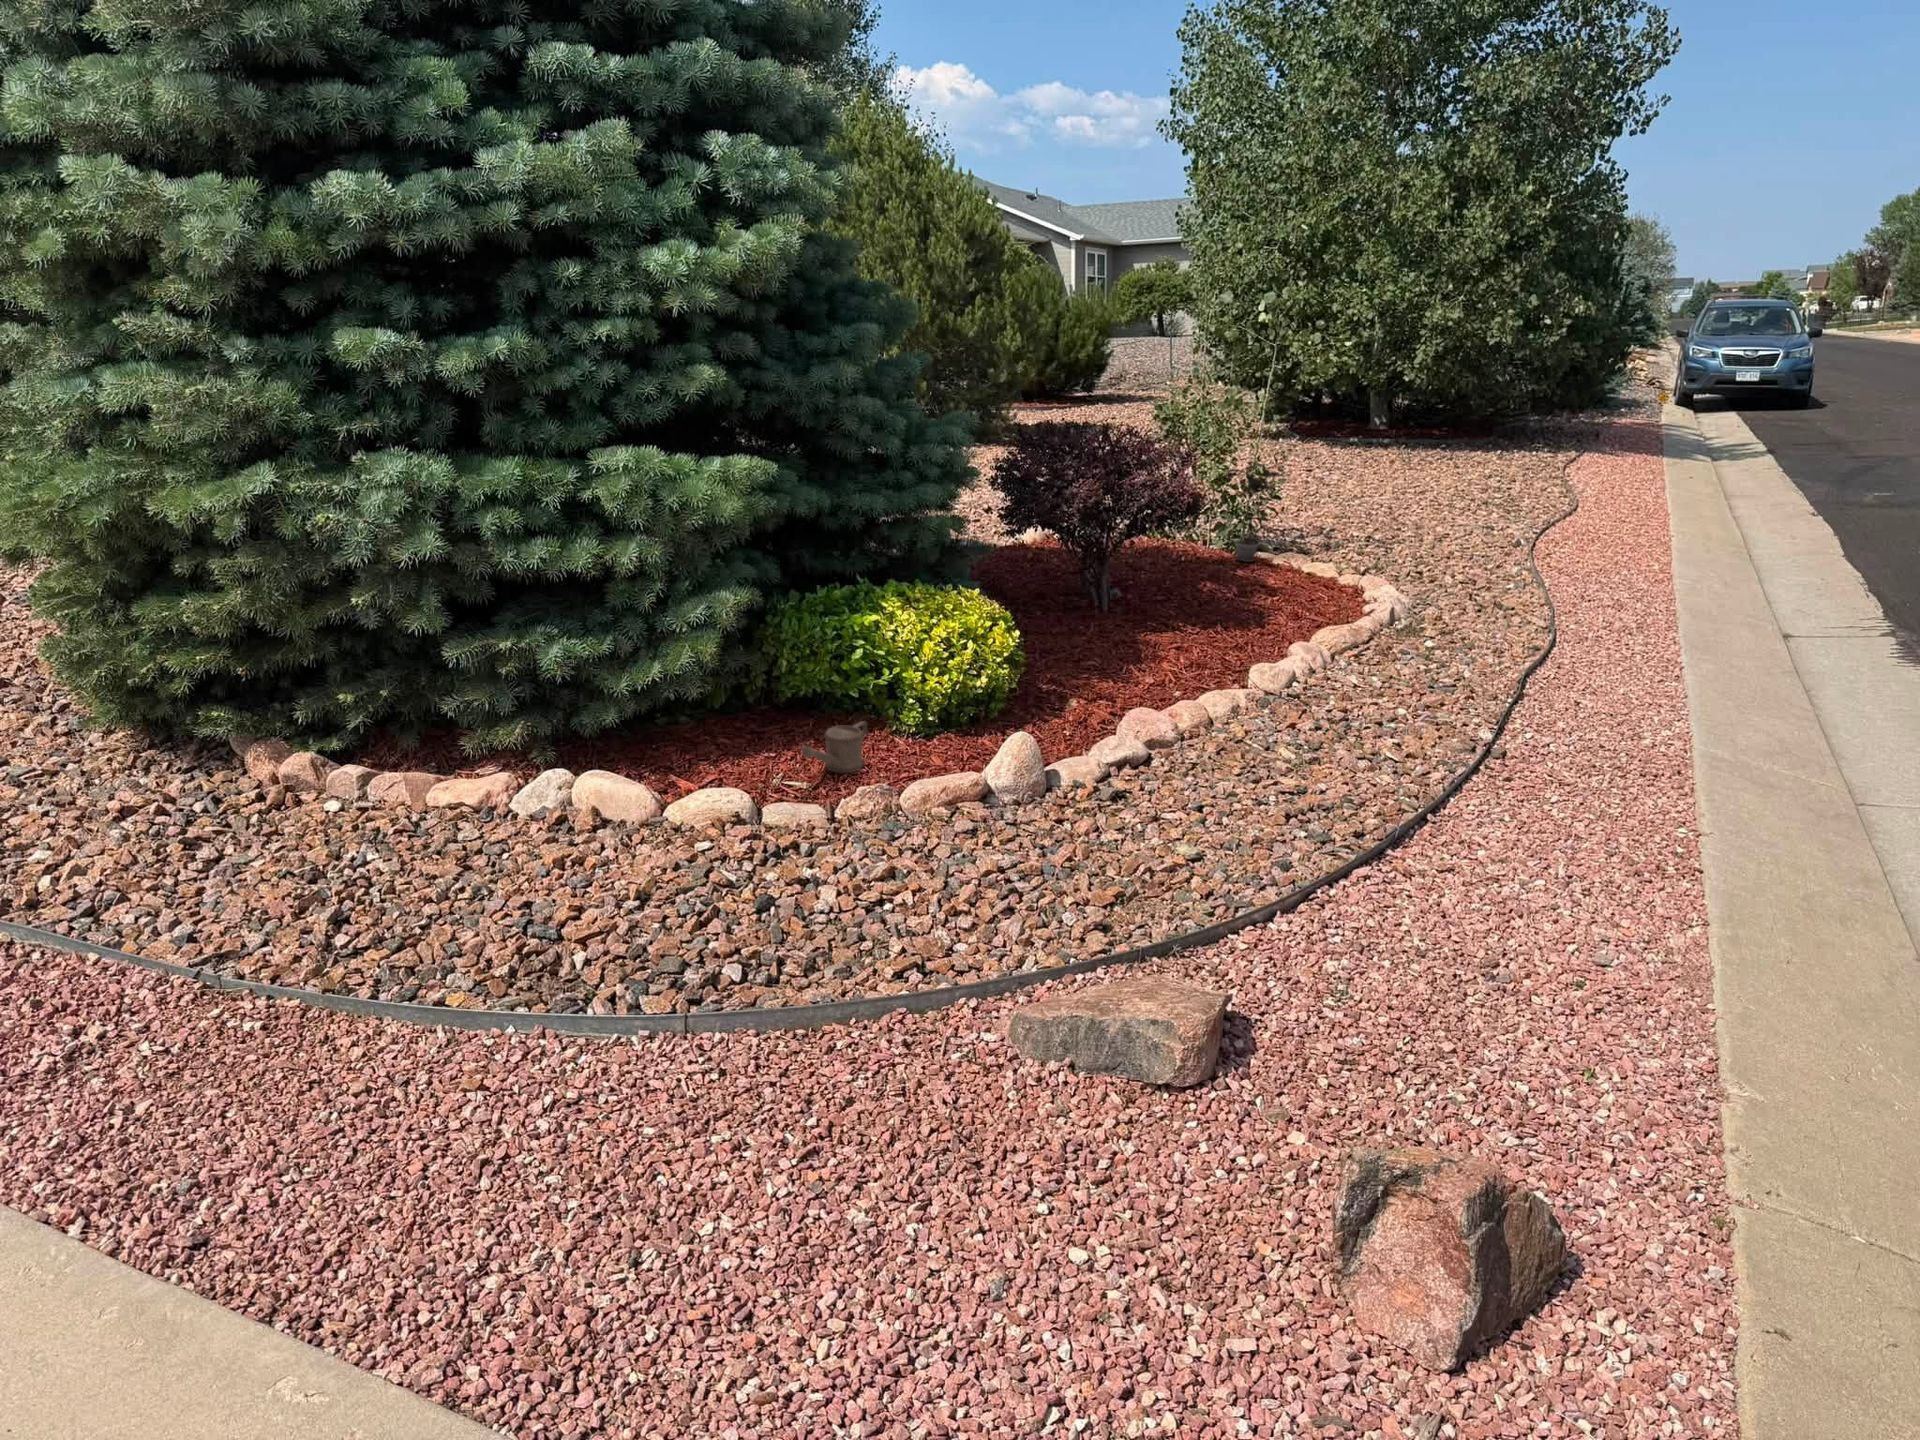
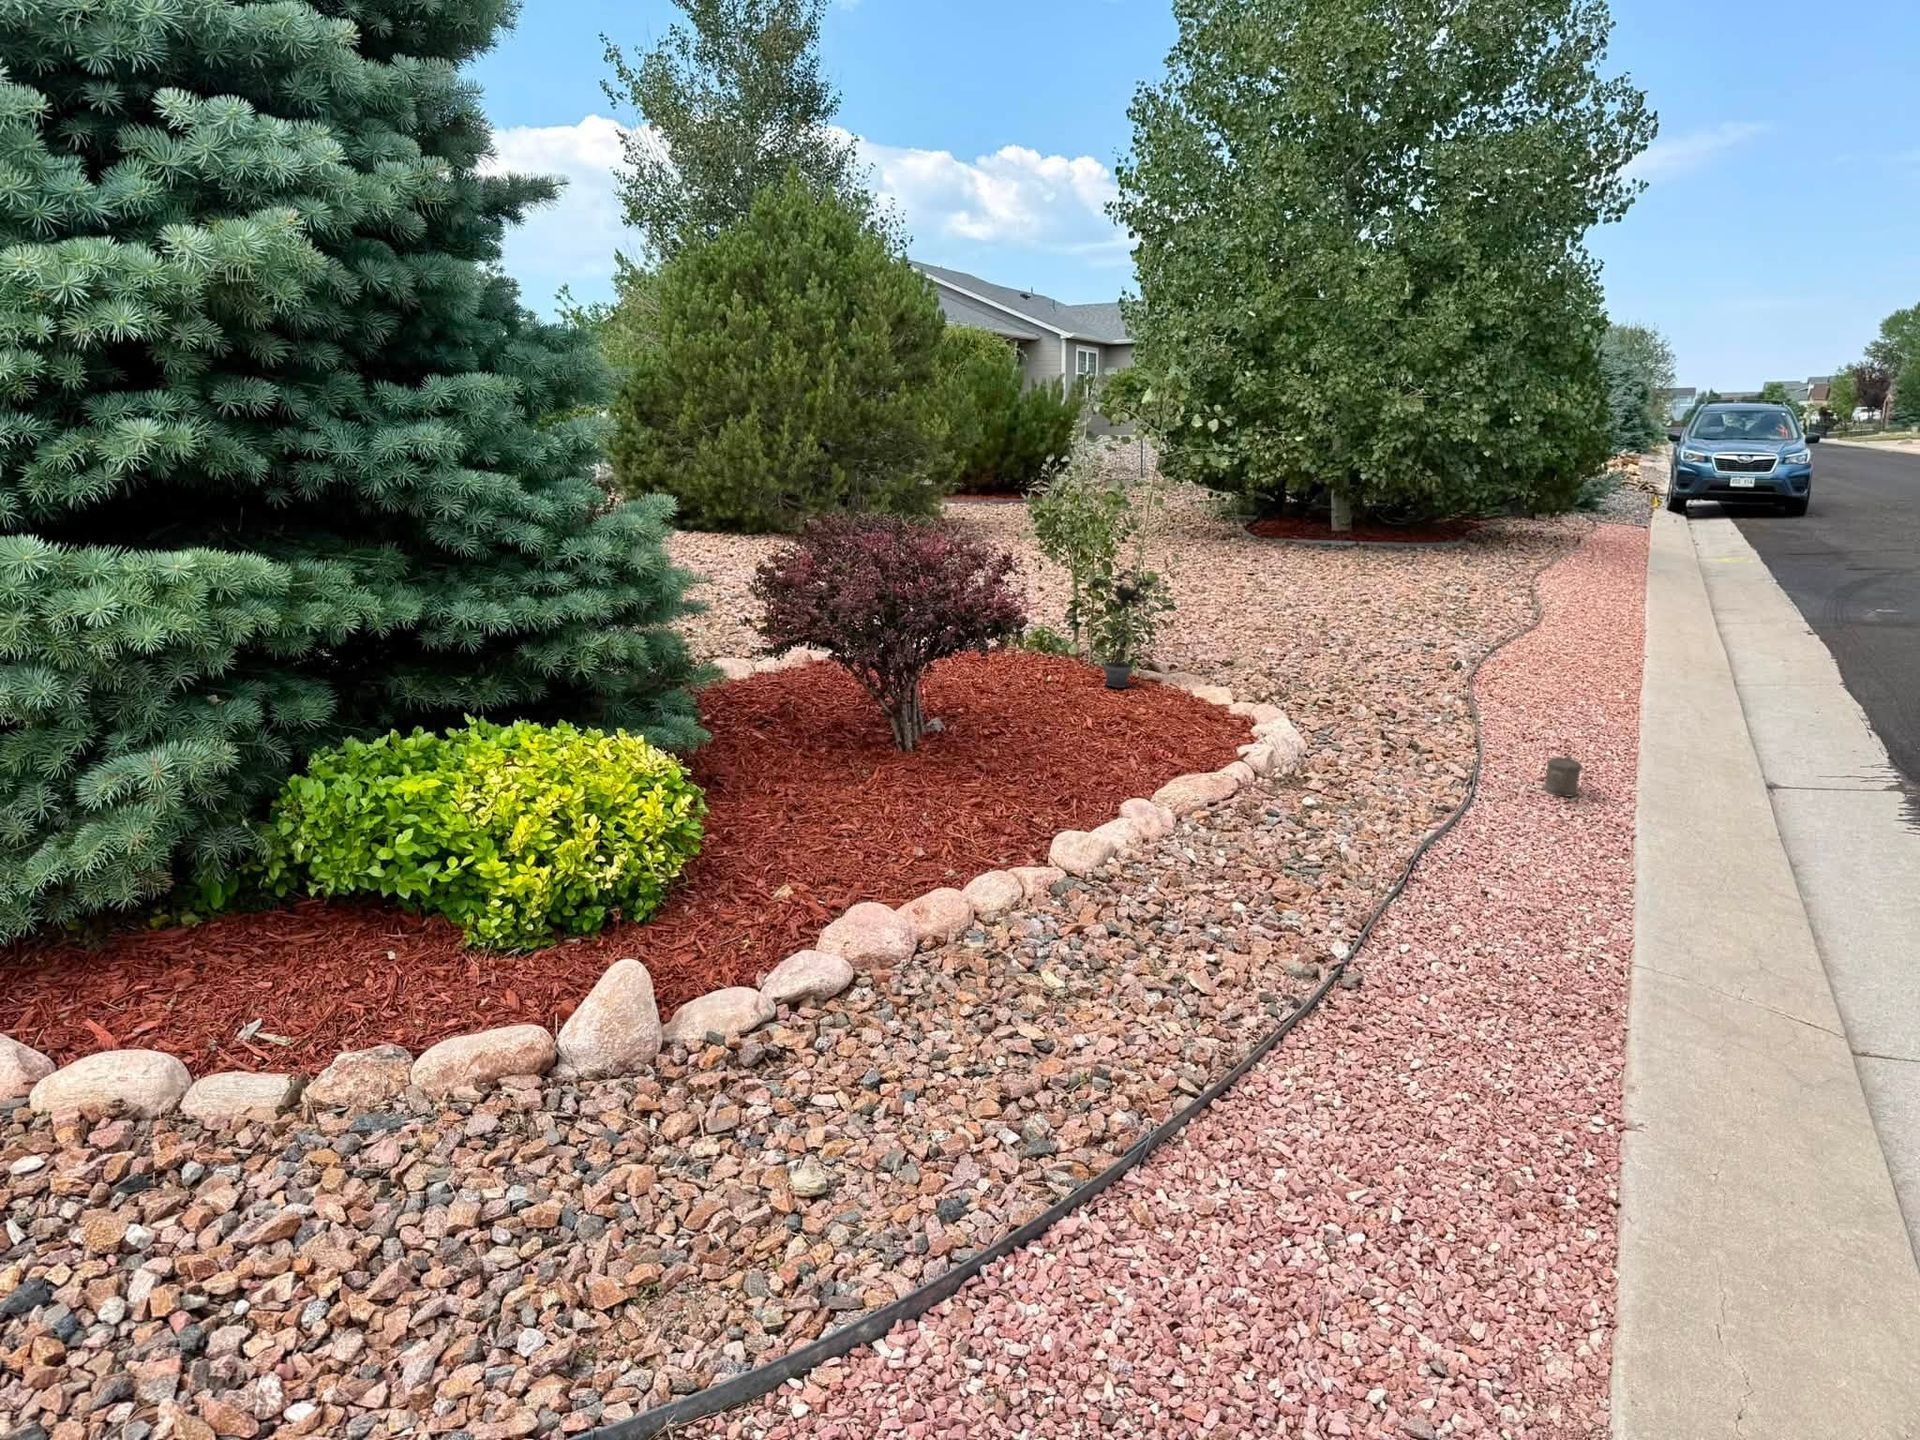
watering can: present [802,721,867,773] -> present [1543,754,1582,797]

